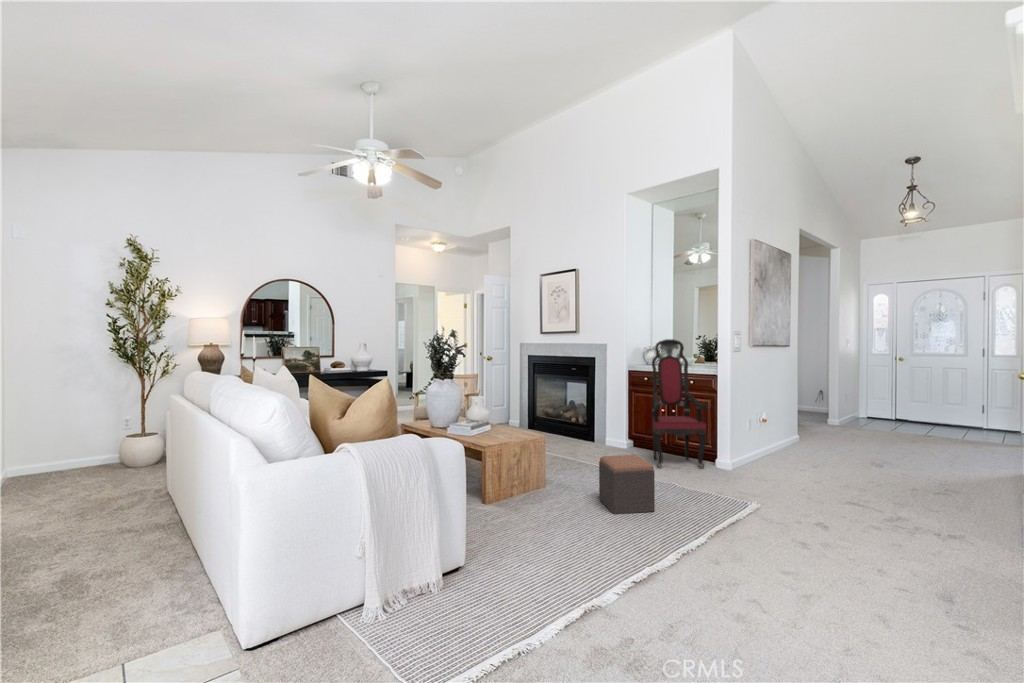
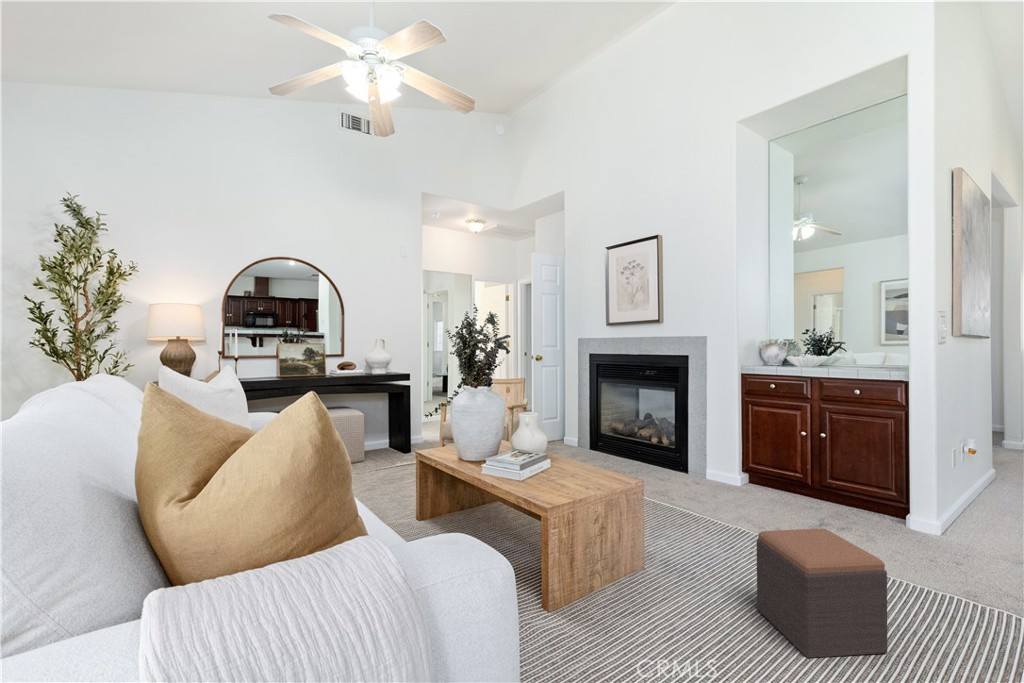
armchair: present [652,339,707,469] -> none [790,326,901,533]

